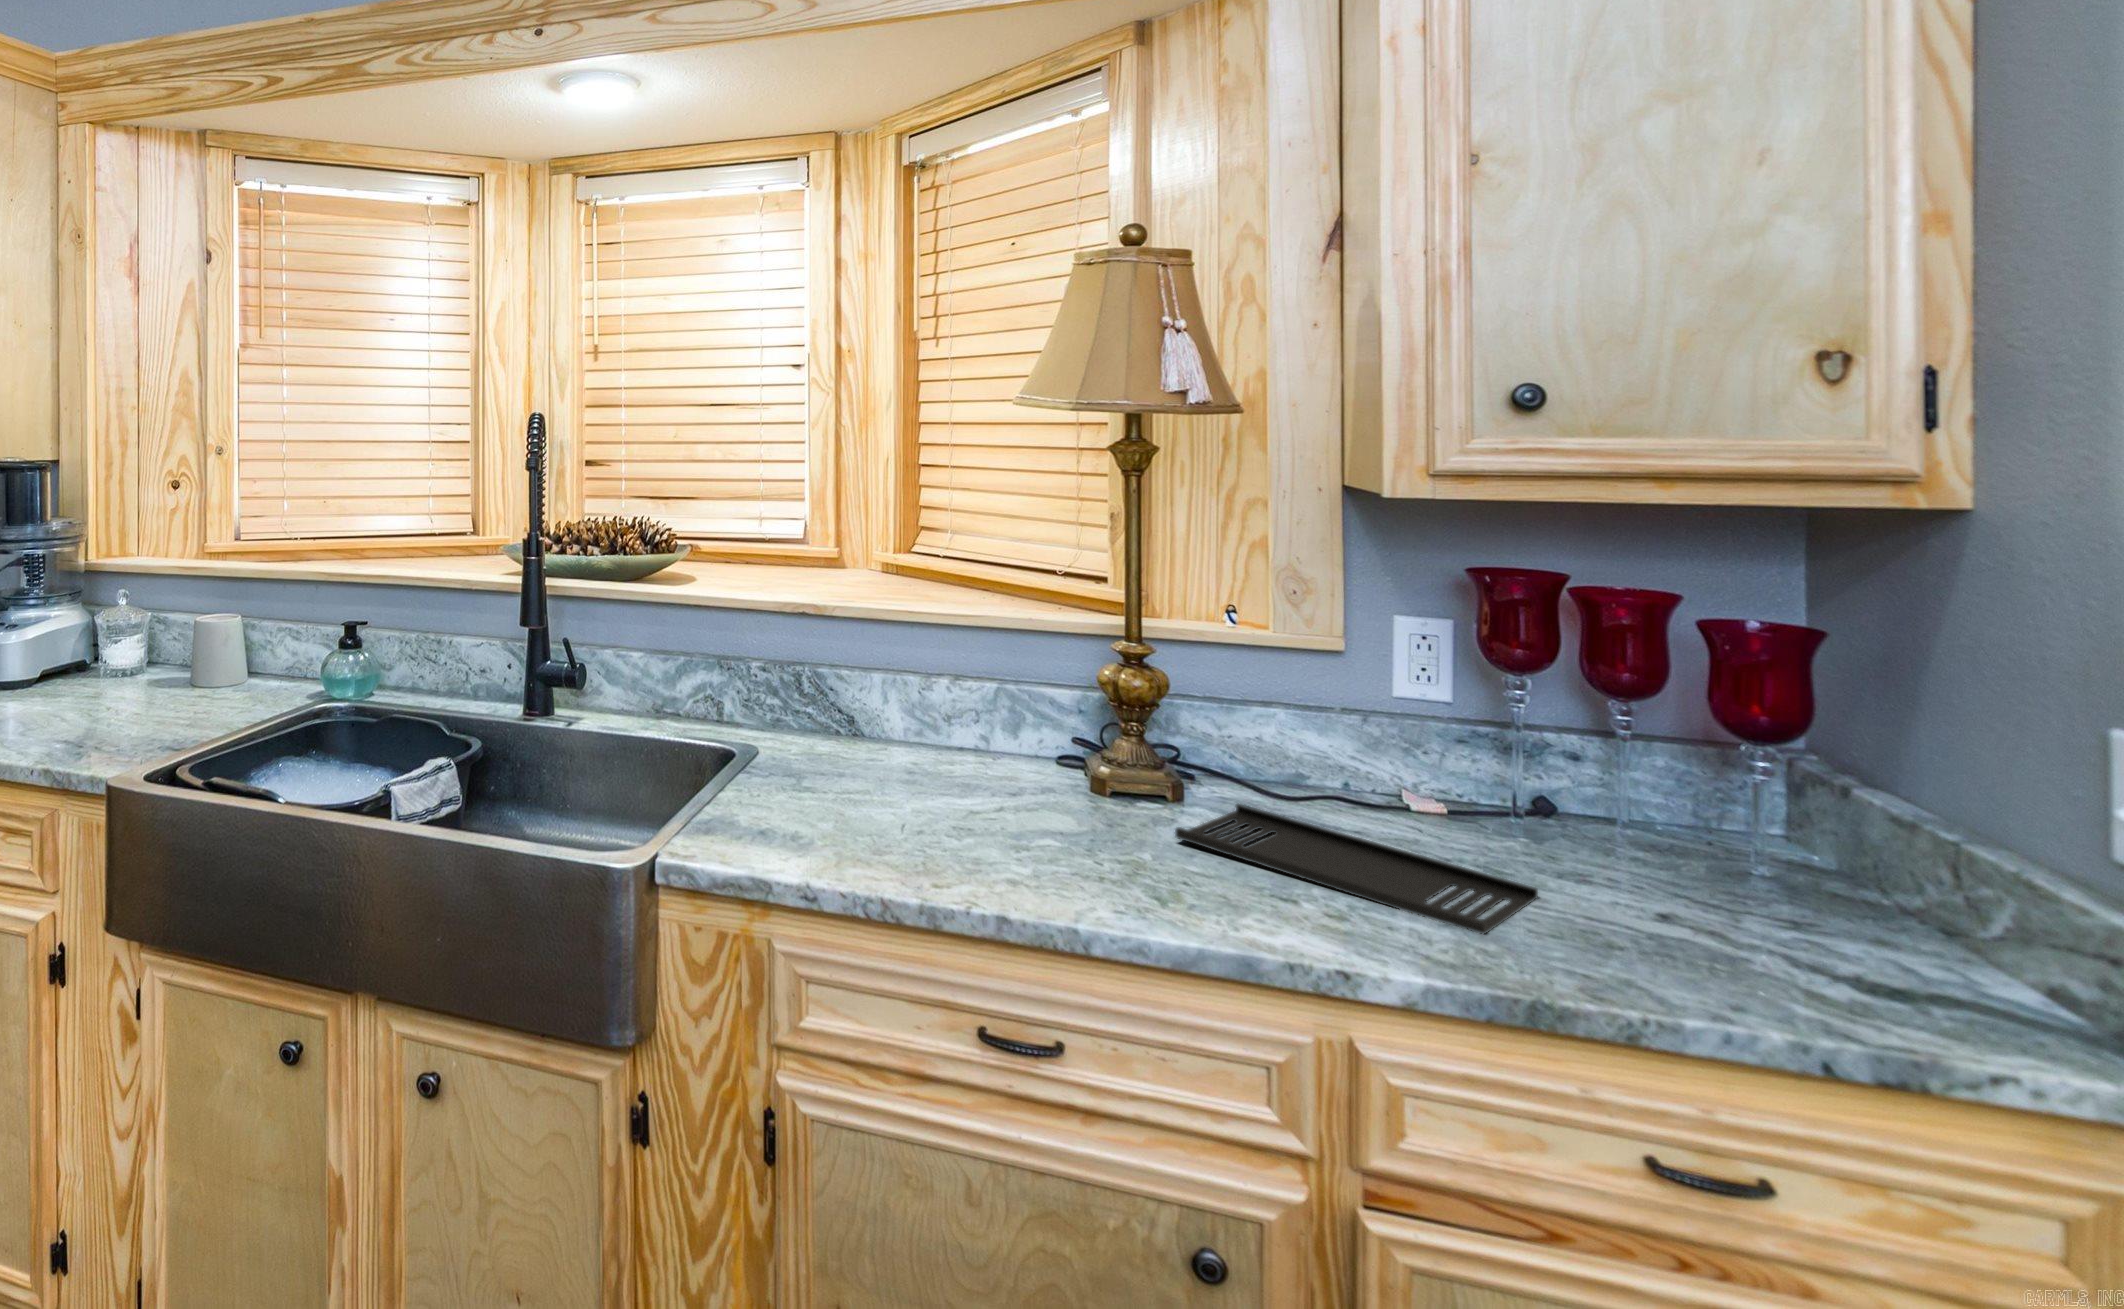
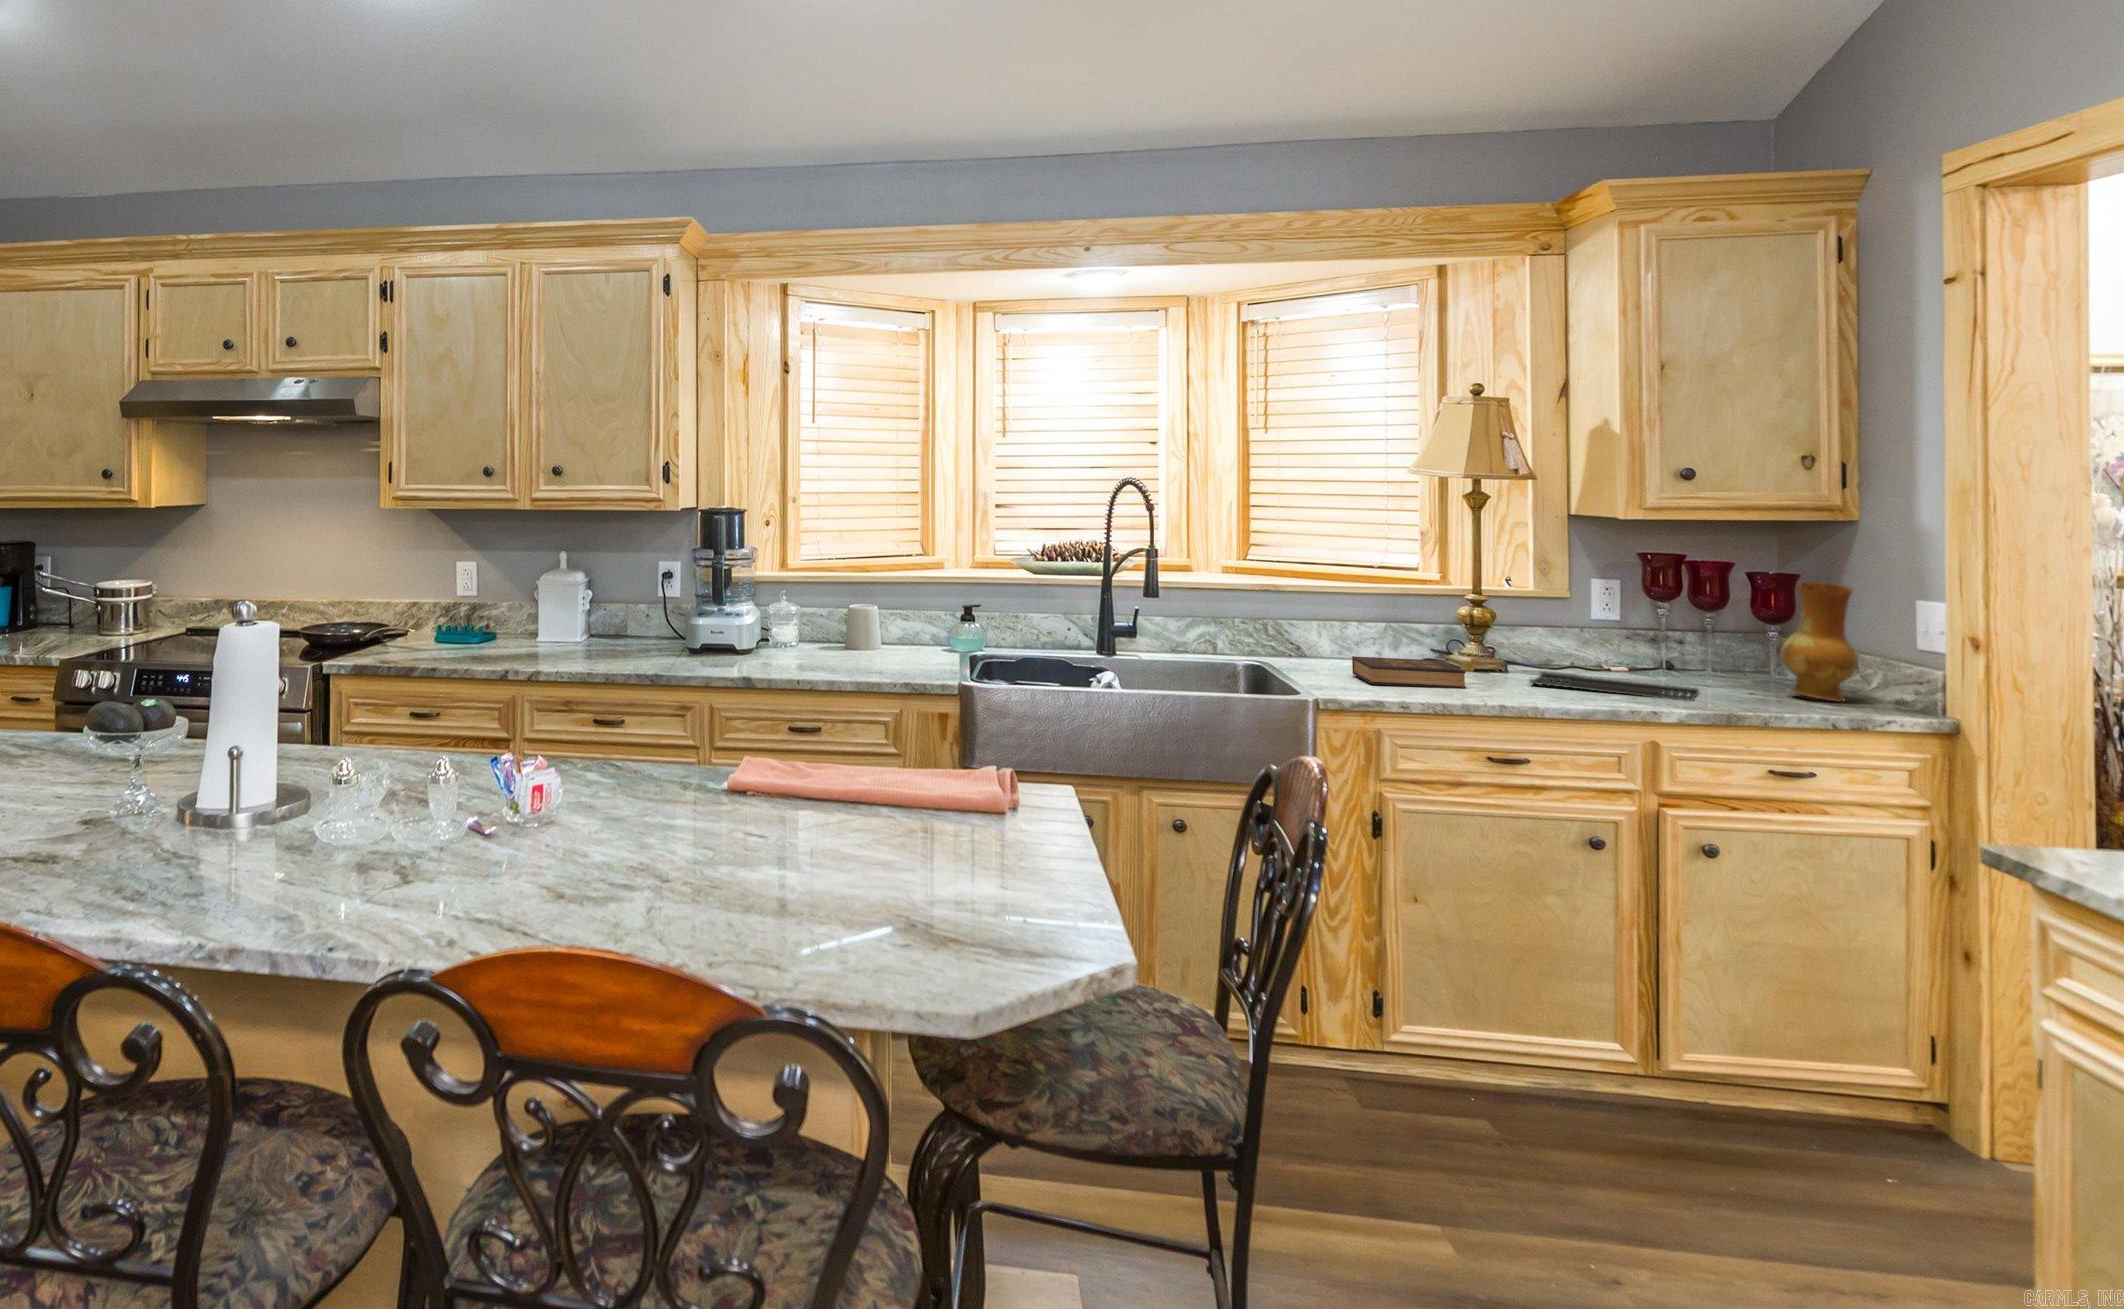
ceramic jug: none [1739,661,1939,972] -> present [1781,582,1858,702]
hardback book: none [853,749,1037,845] -> present [1352,656,1466,689]

